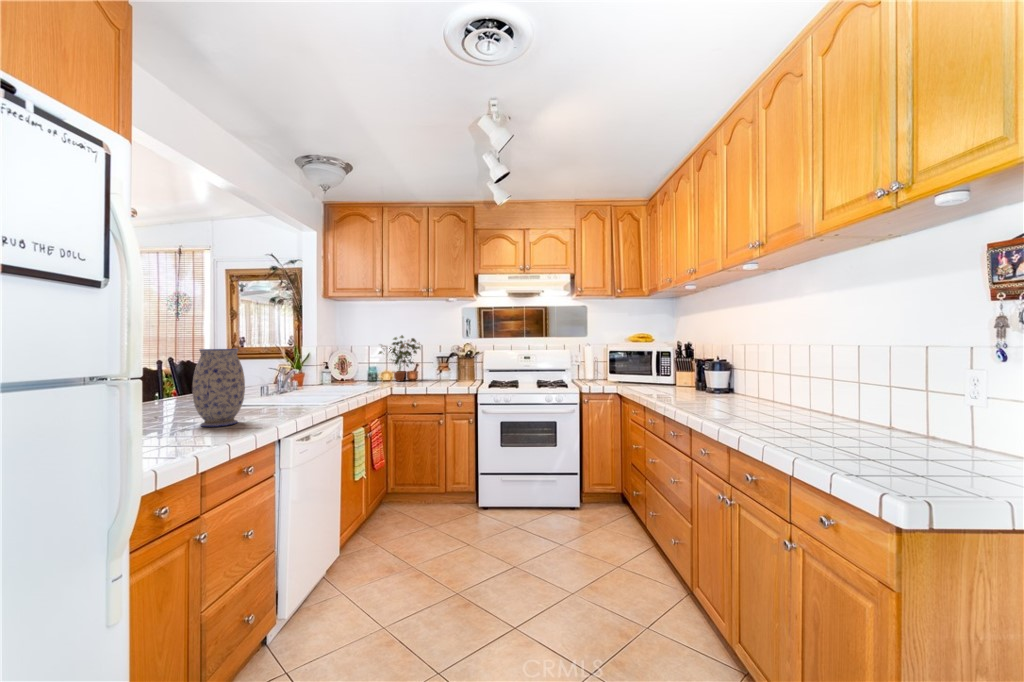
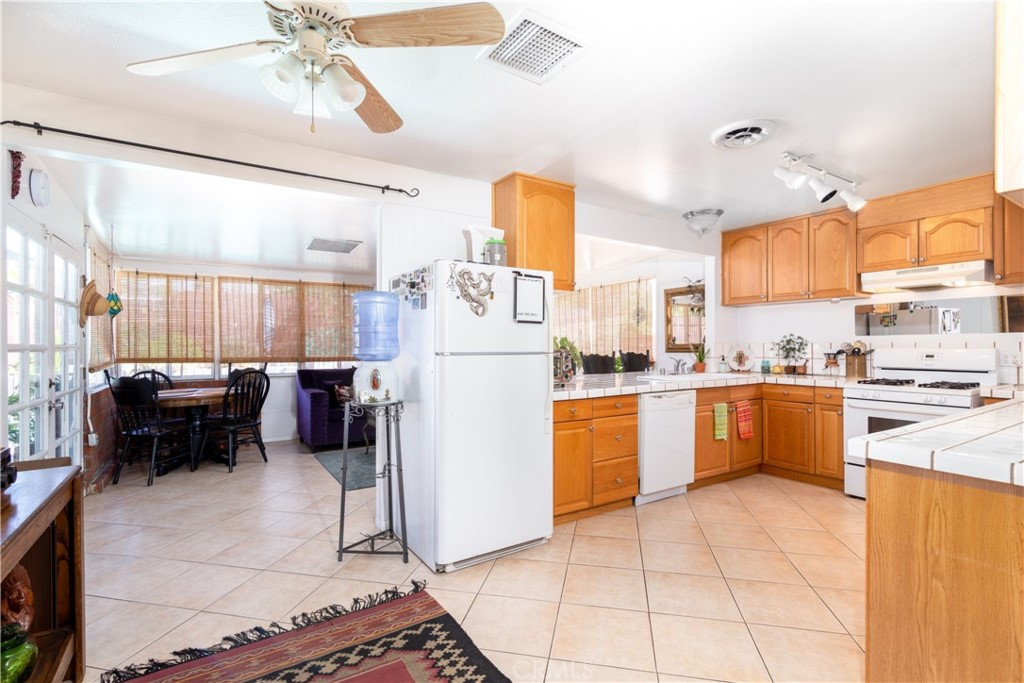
vase: present [192,349,245,427] -> none [631,346,655,386]

